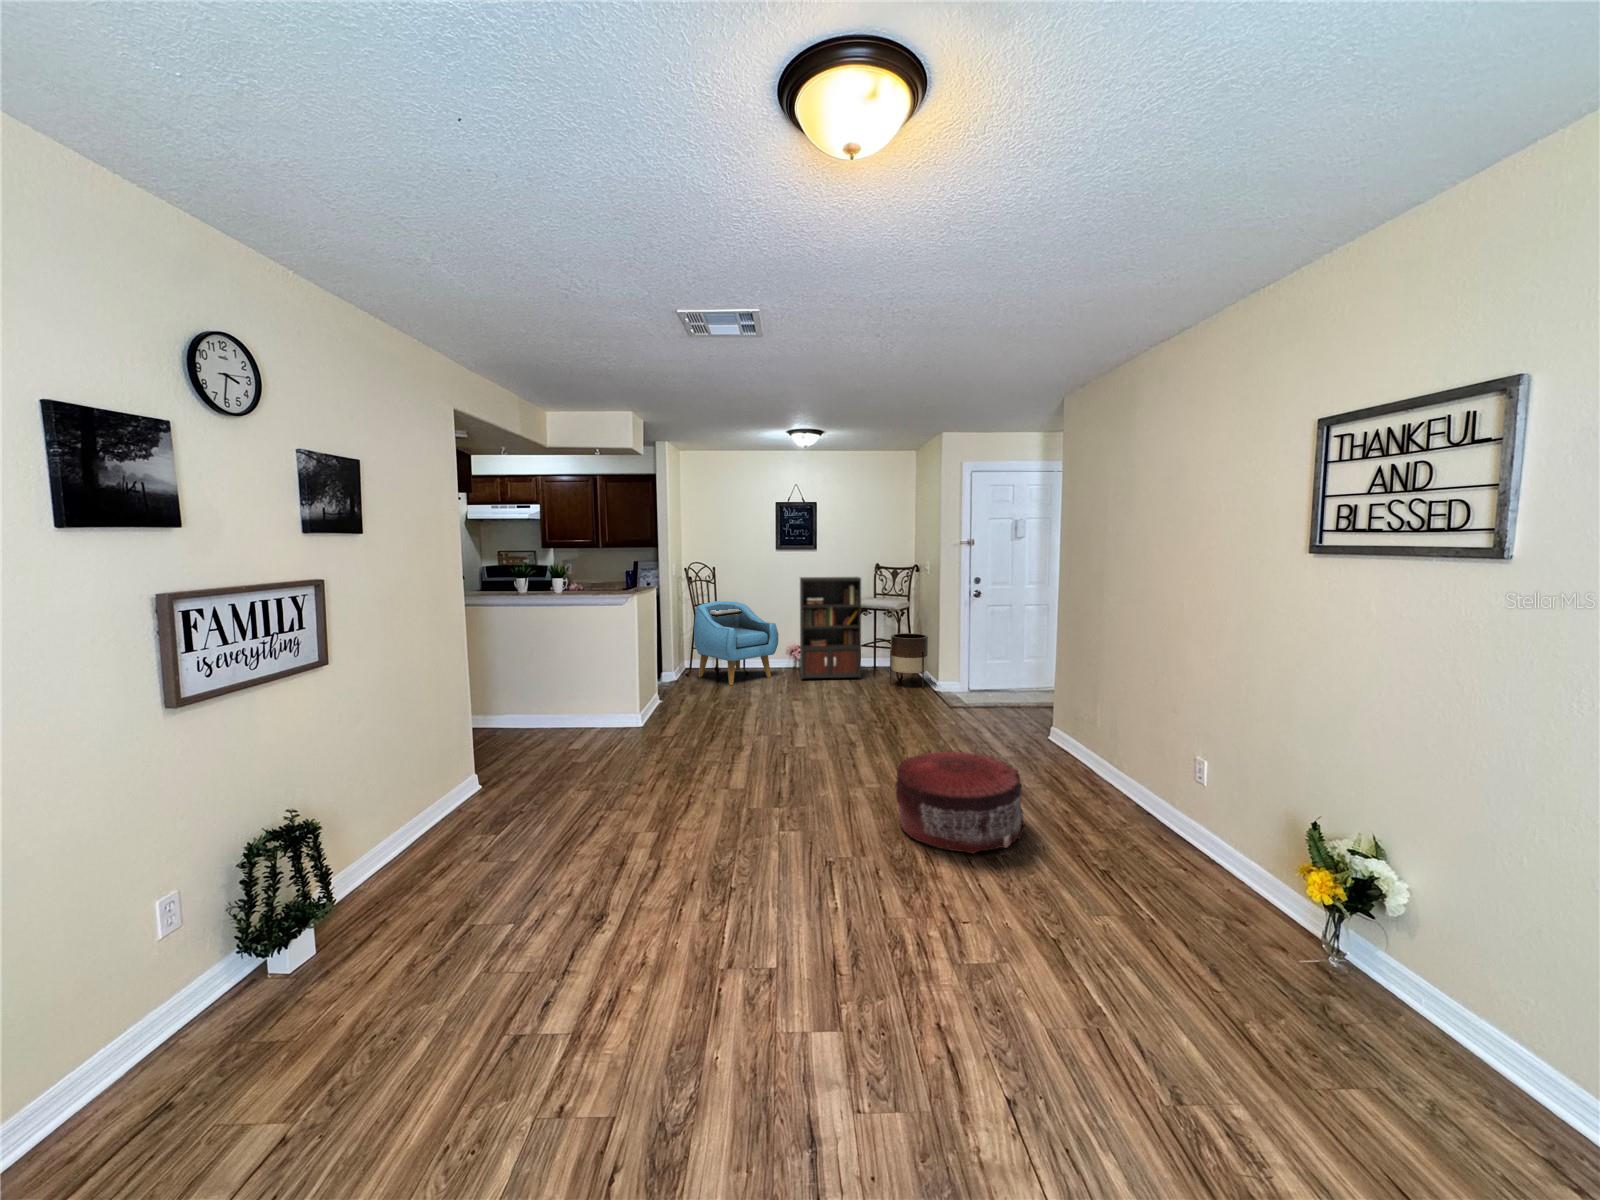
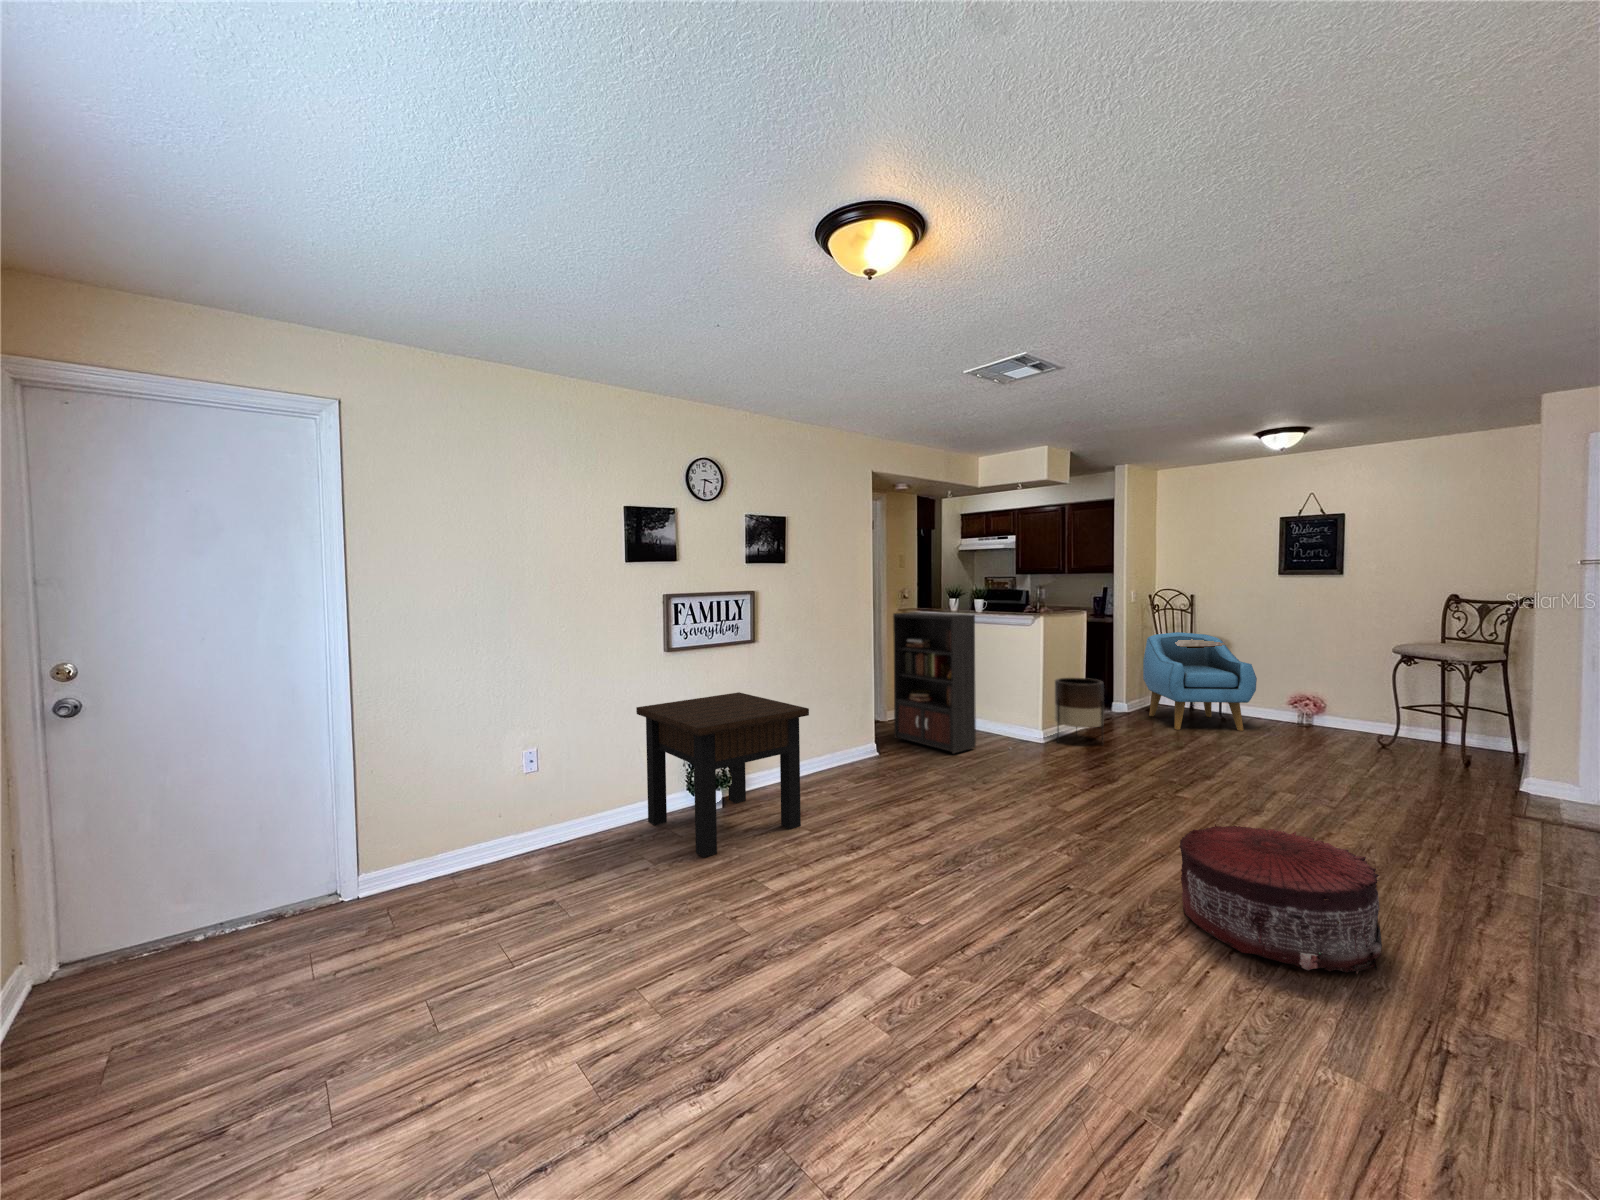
bookcase: present [800,577,861,678] -> present [893,612,1012,753]
planter: present [890,633,928,688] -> present [1055,678,1104,742]
side table: none [107,749,501,1058] -> present [636,692,809,858]

